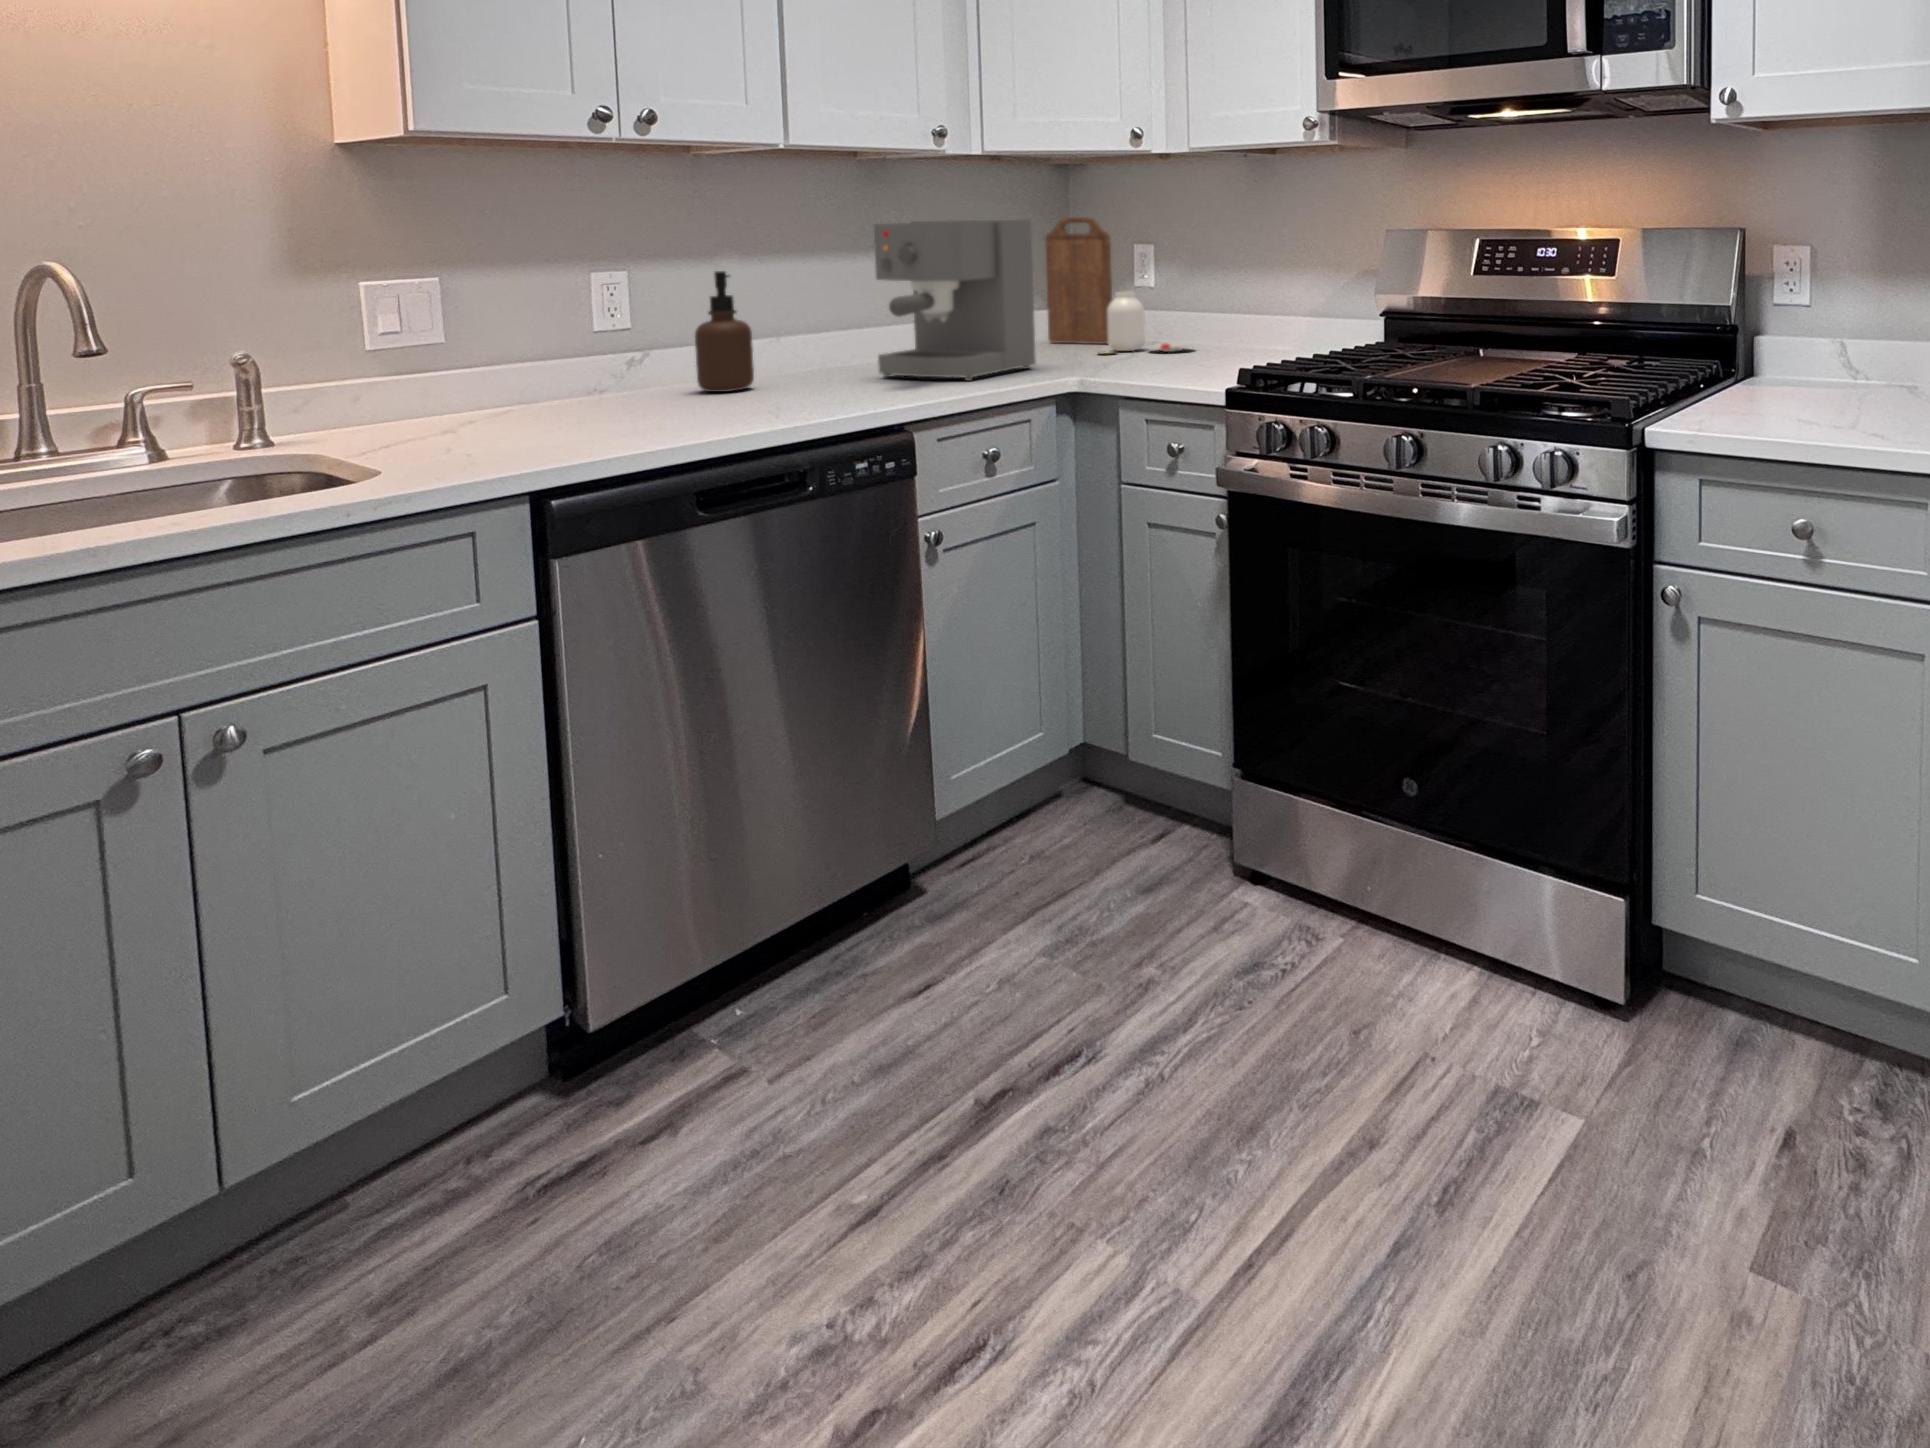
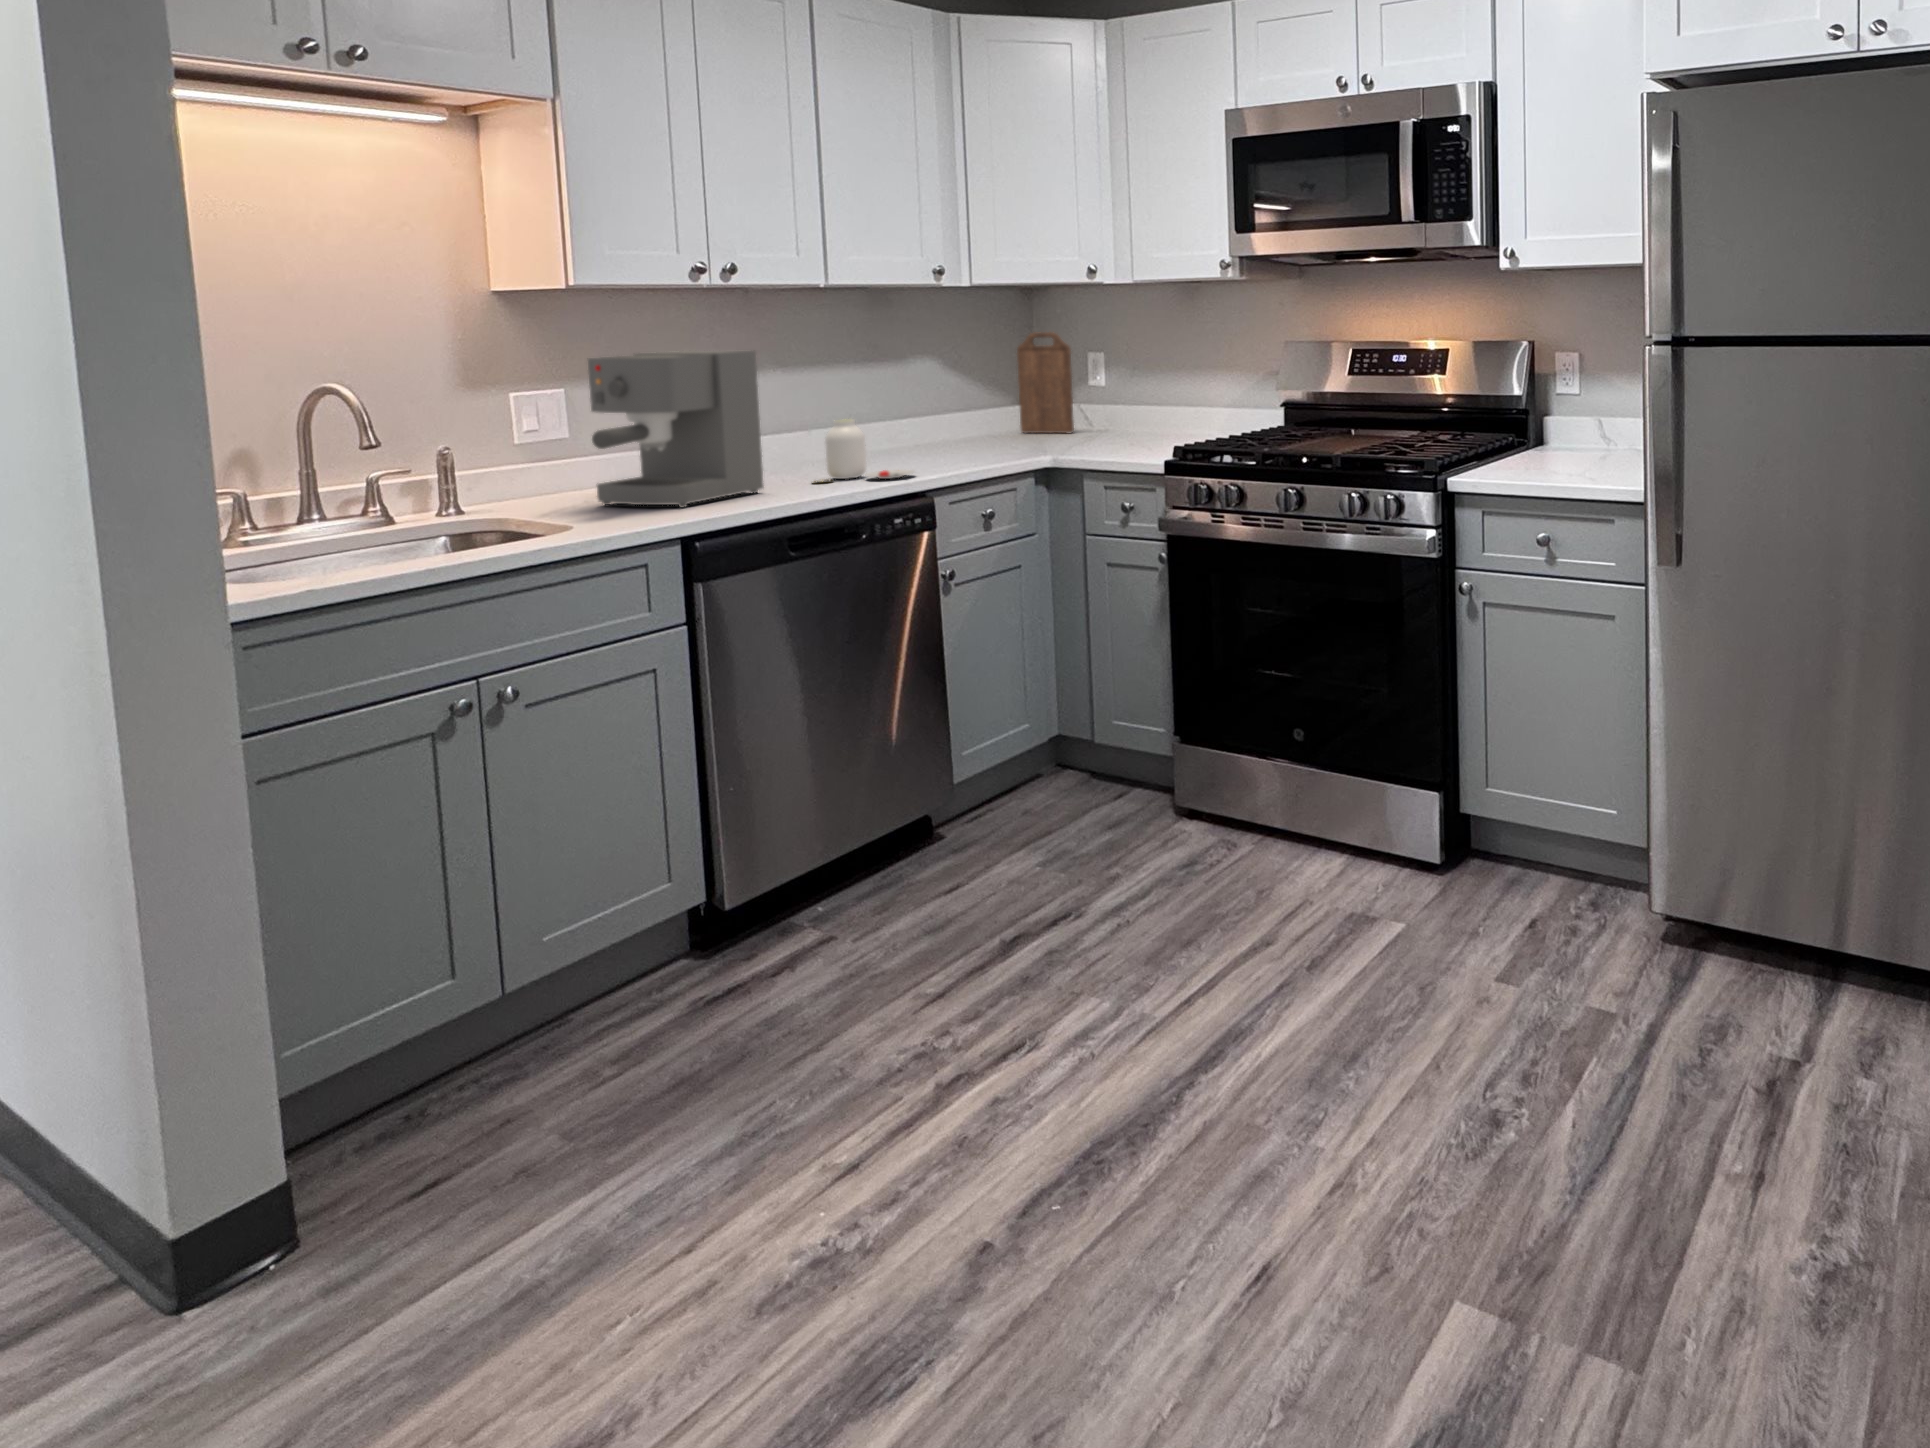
coffee maker: present [874,219,1036,381] -> present [588,350,764,508]
soap dispenser: present [695,271,754,392] -> none [754,381,800,473]
jar: present [1107,292,1194,353] -> present [825,419,914,479]

